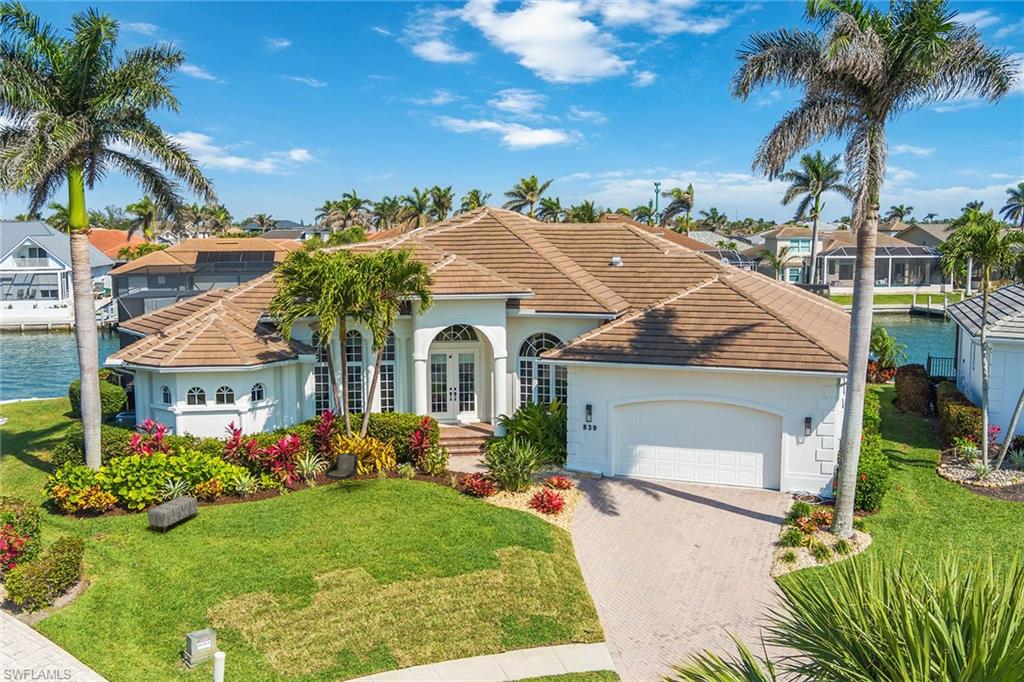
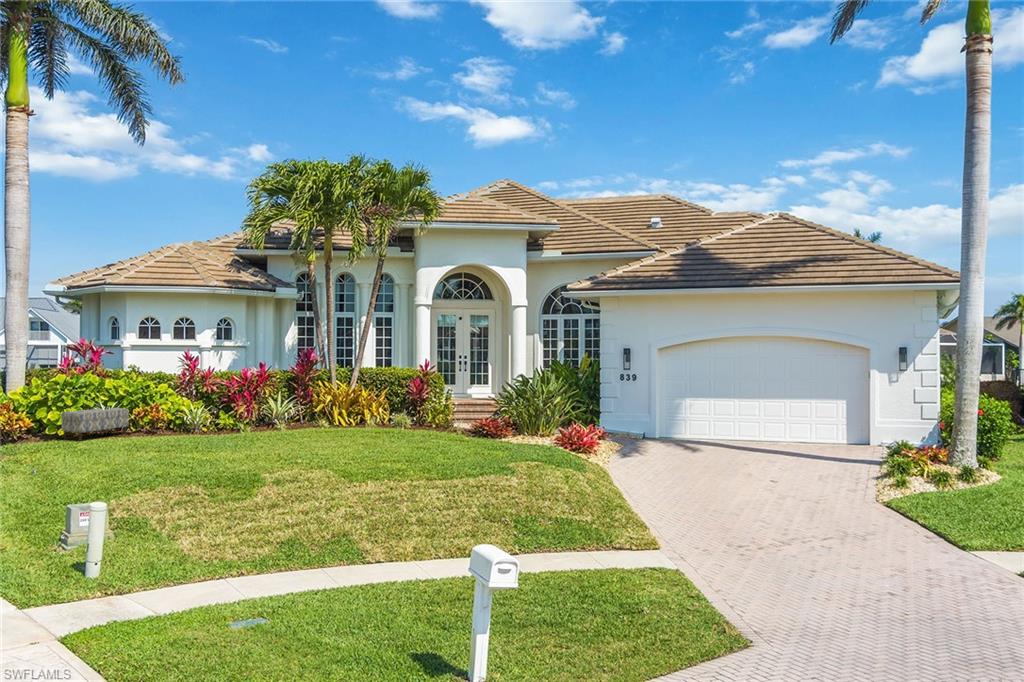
lounge chair: present [325,453,358,493] -> none [295,383,340,427]

